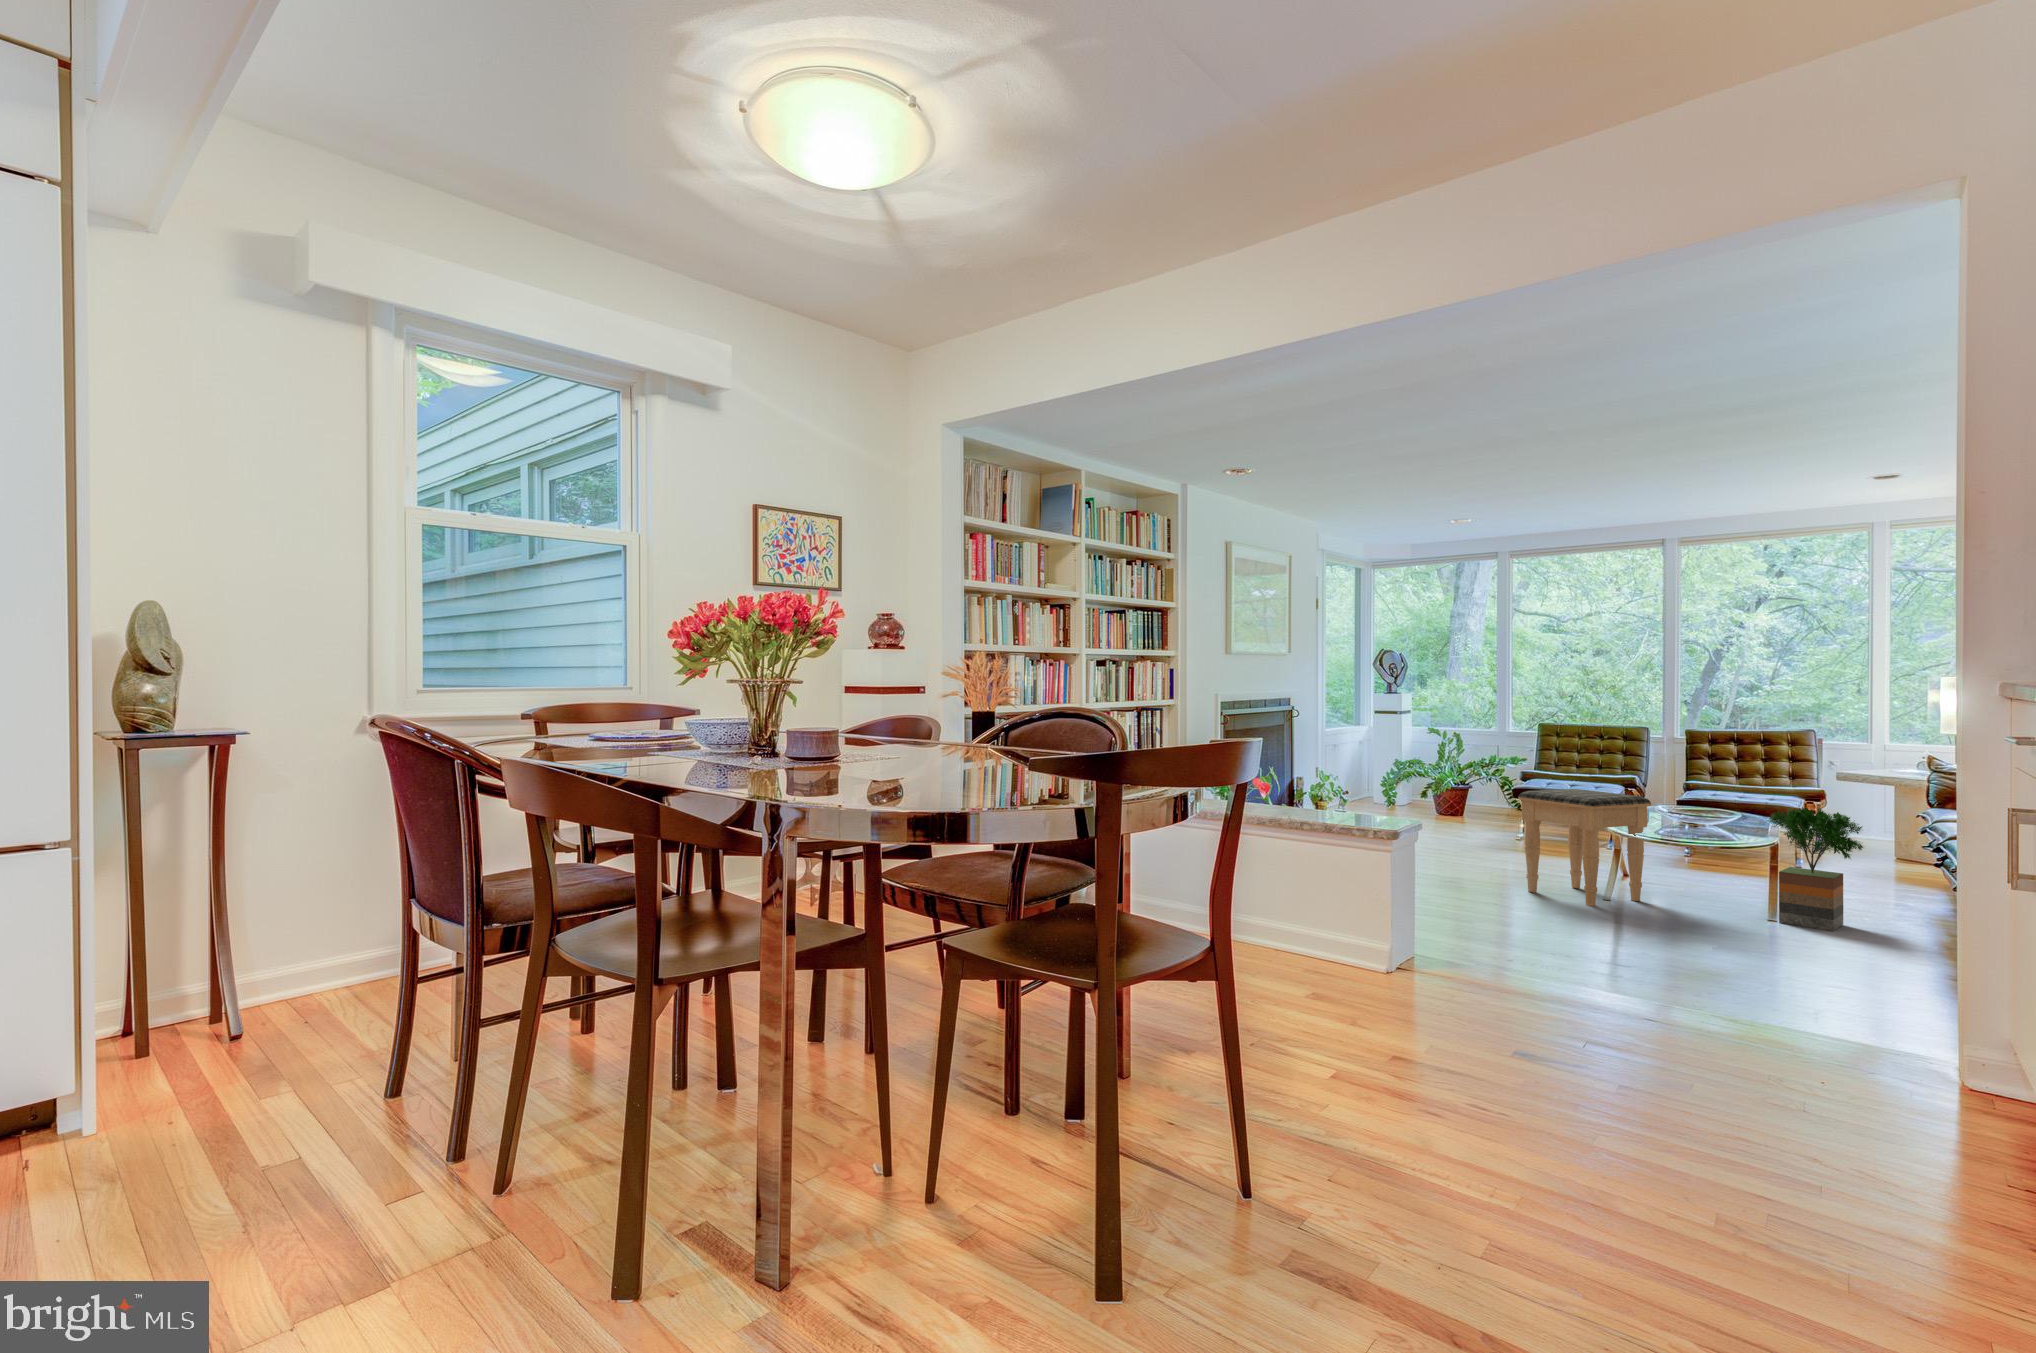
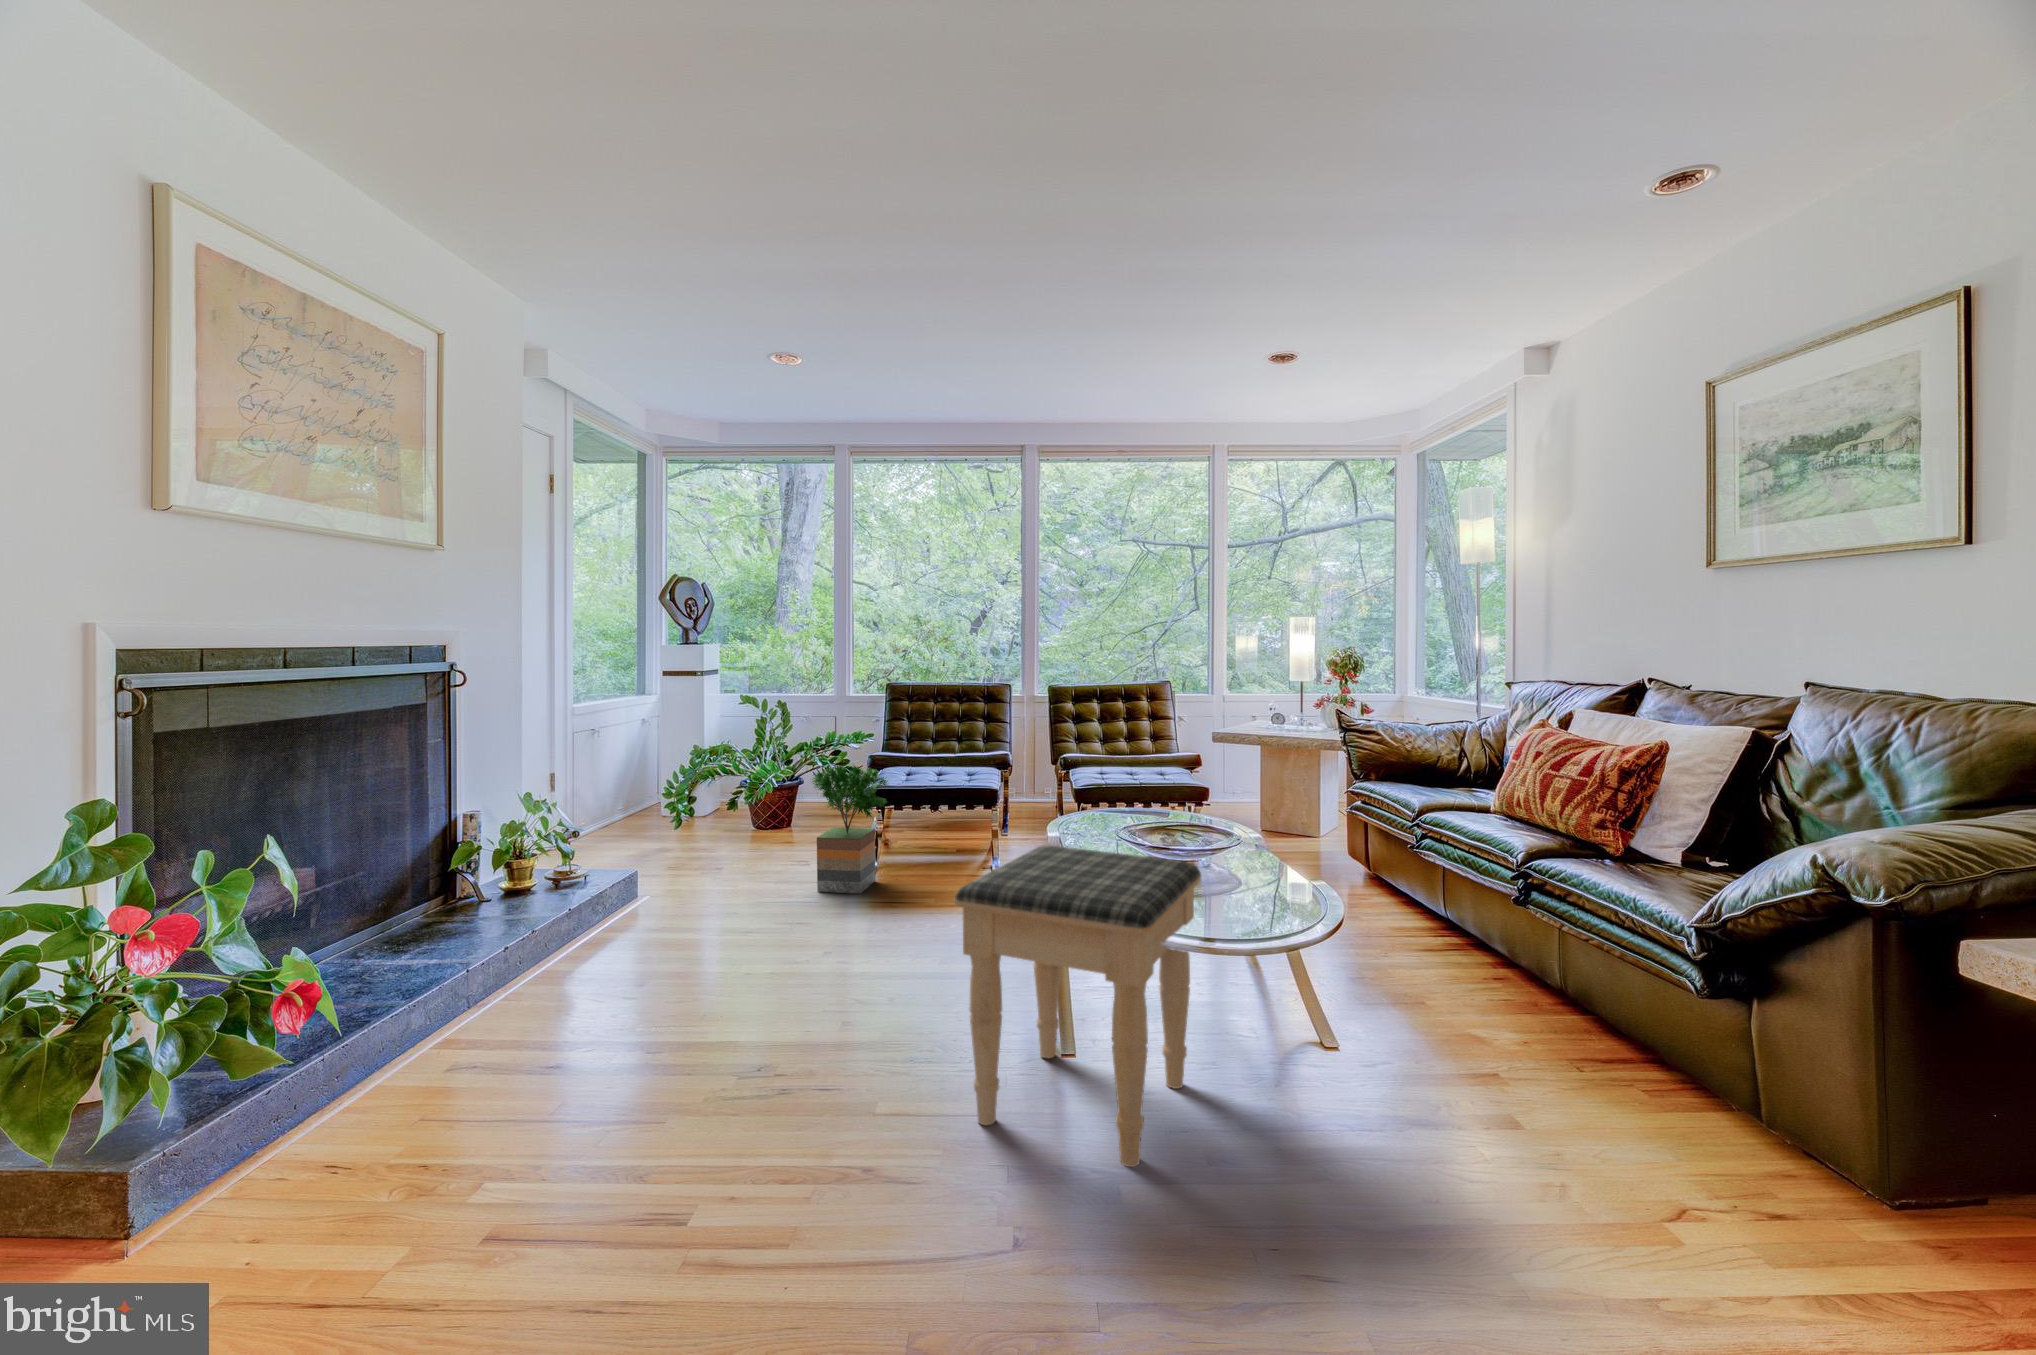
potted tree: present [1769,808,1863,931] -> present [812,765,889,894]

